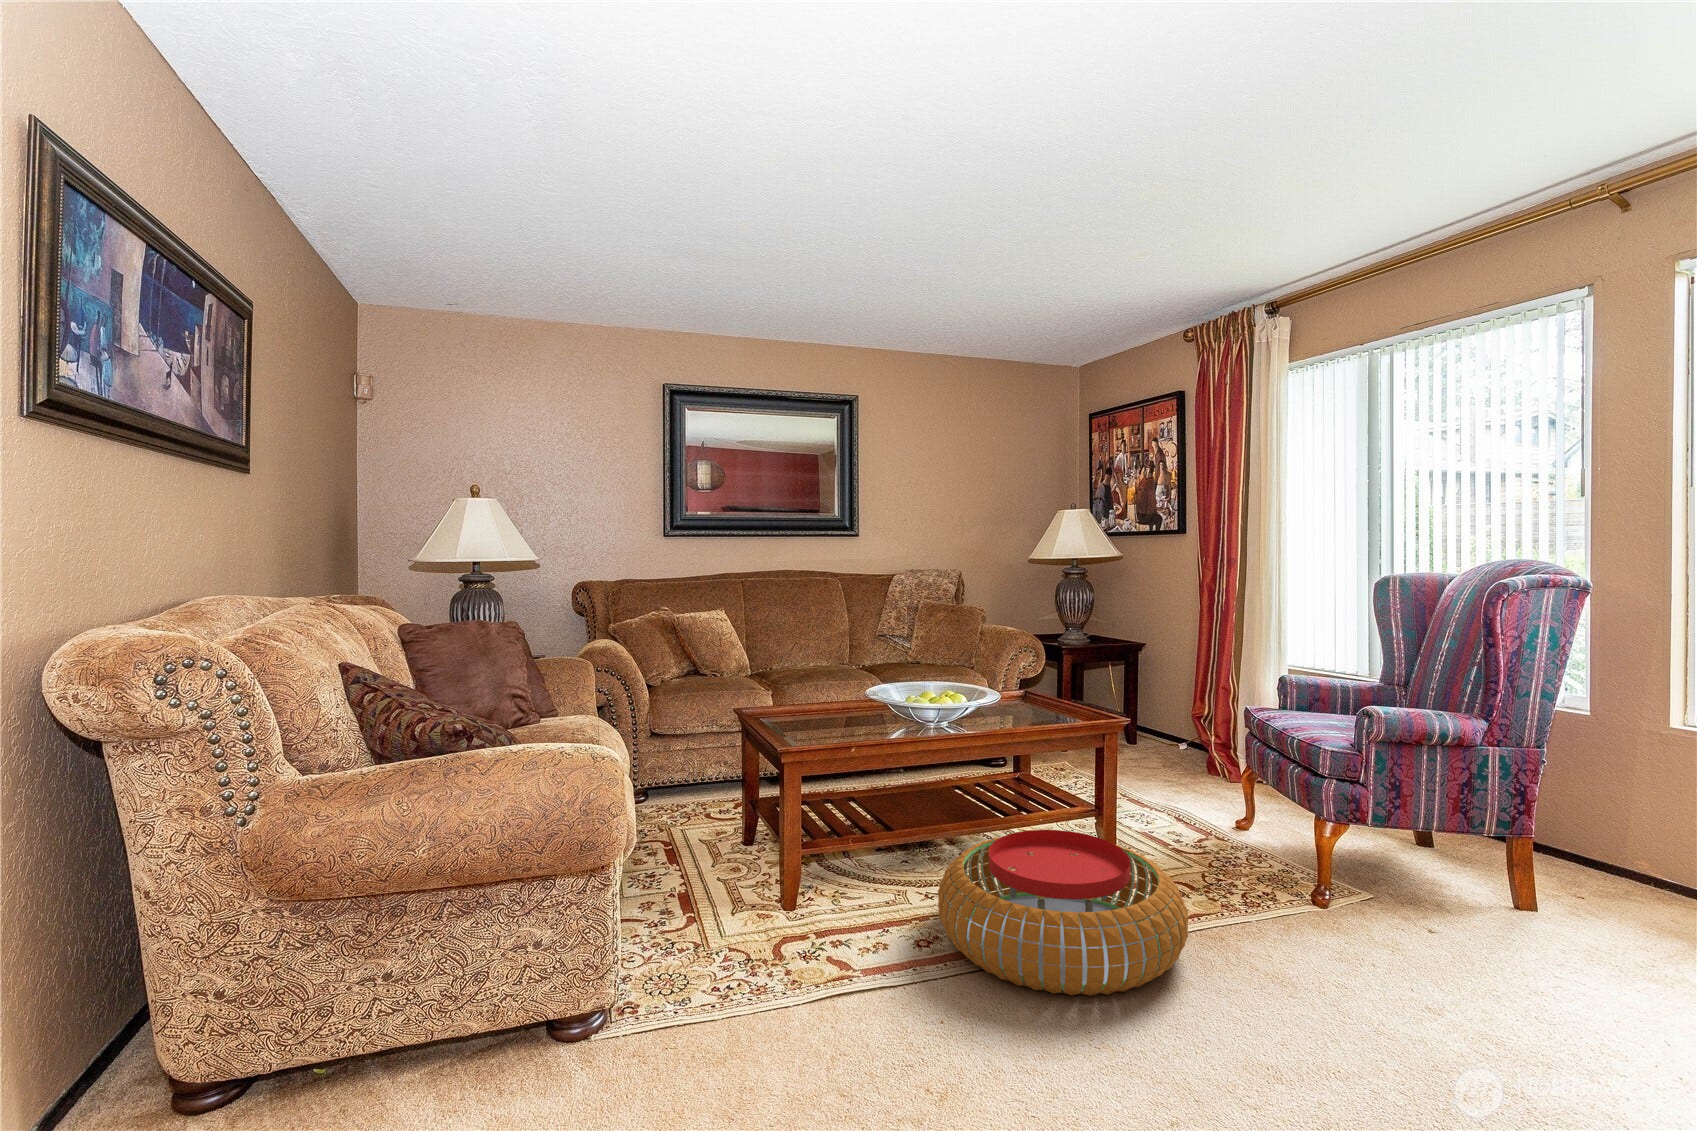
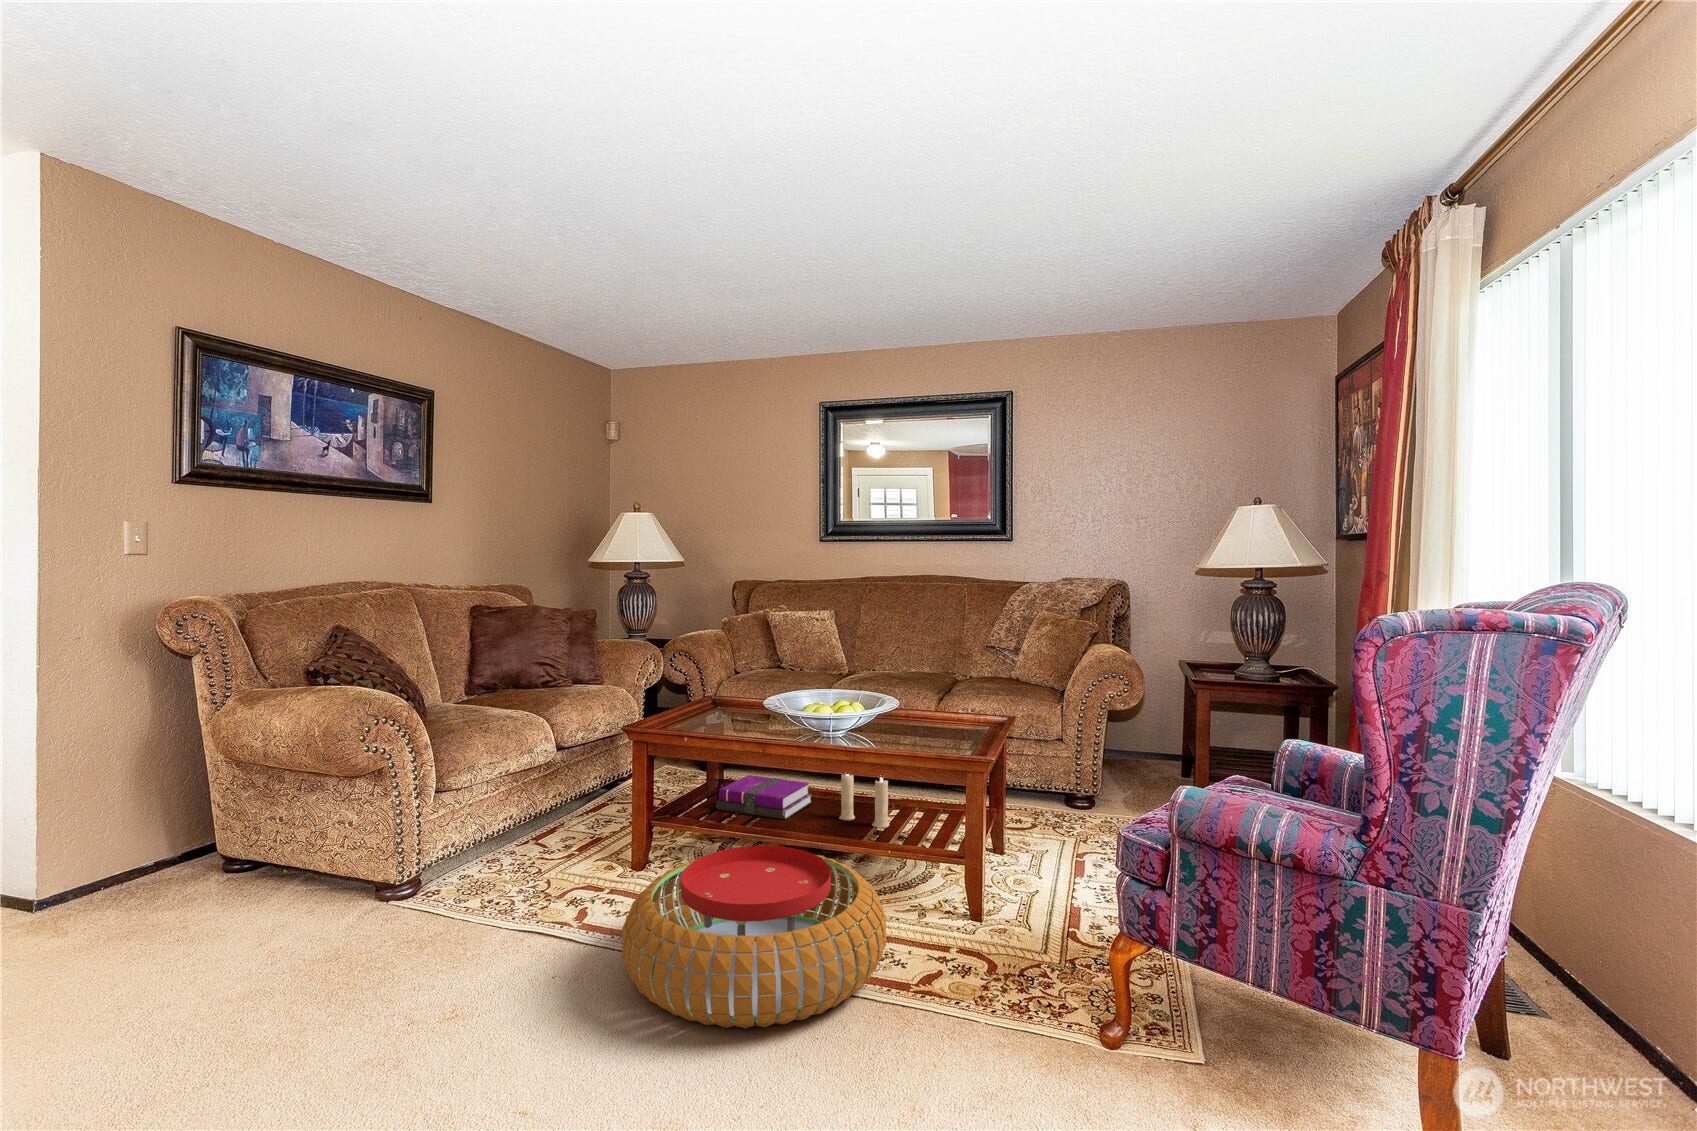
candle: none [948,752,1001,806] -> present [839,774,890,828]
notebook: none [830,780,918,825] -> present [716,775,812,819]

